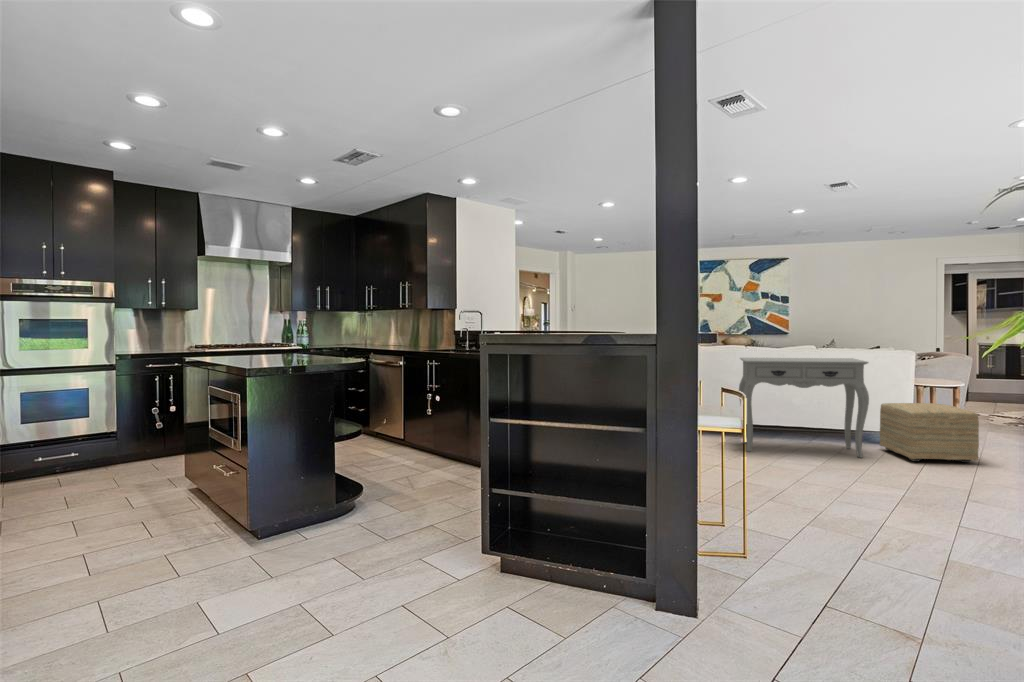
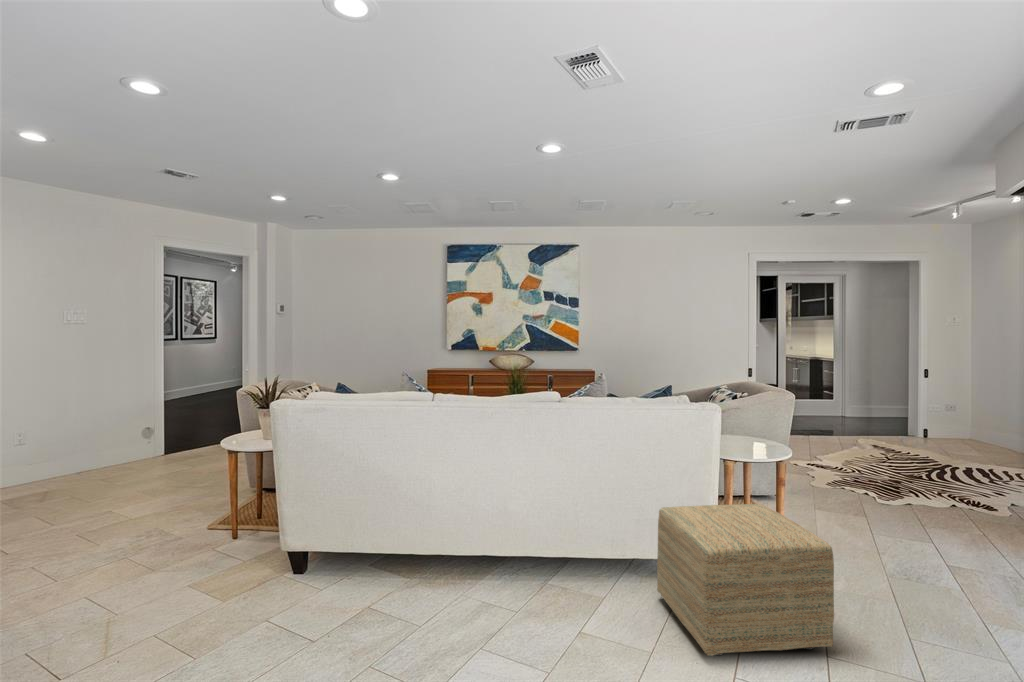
console table: present [739,358,869,458] -> none [372,415,627,647]

